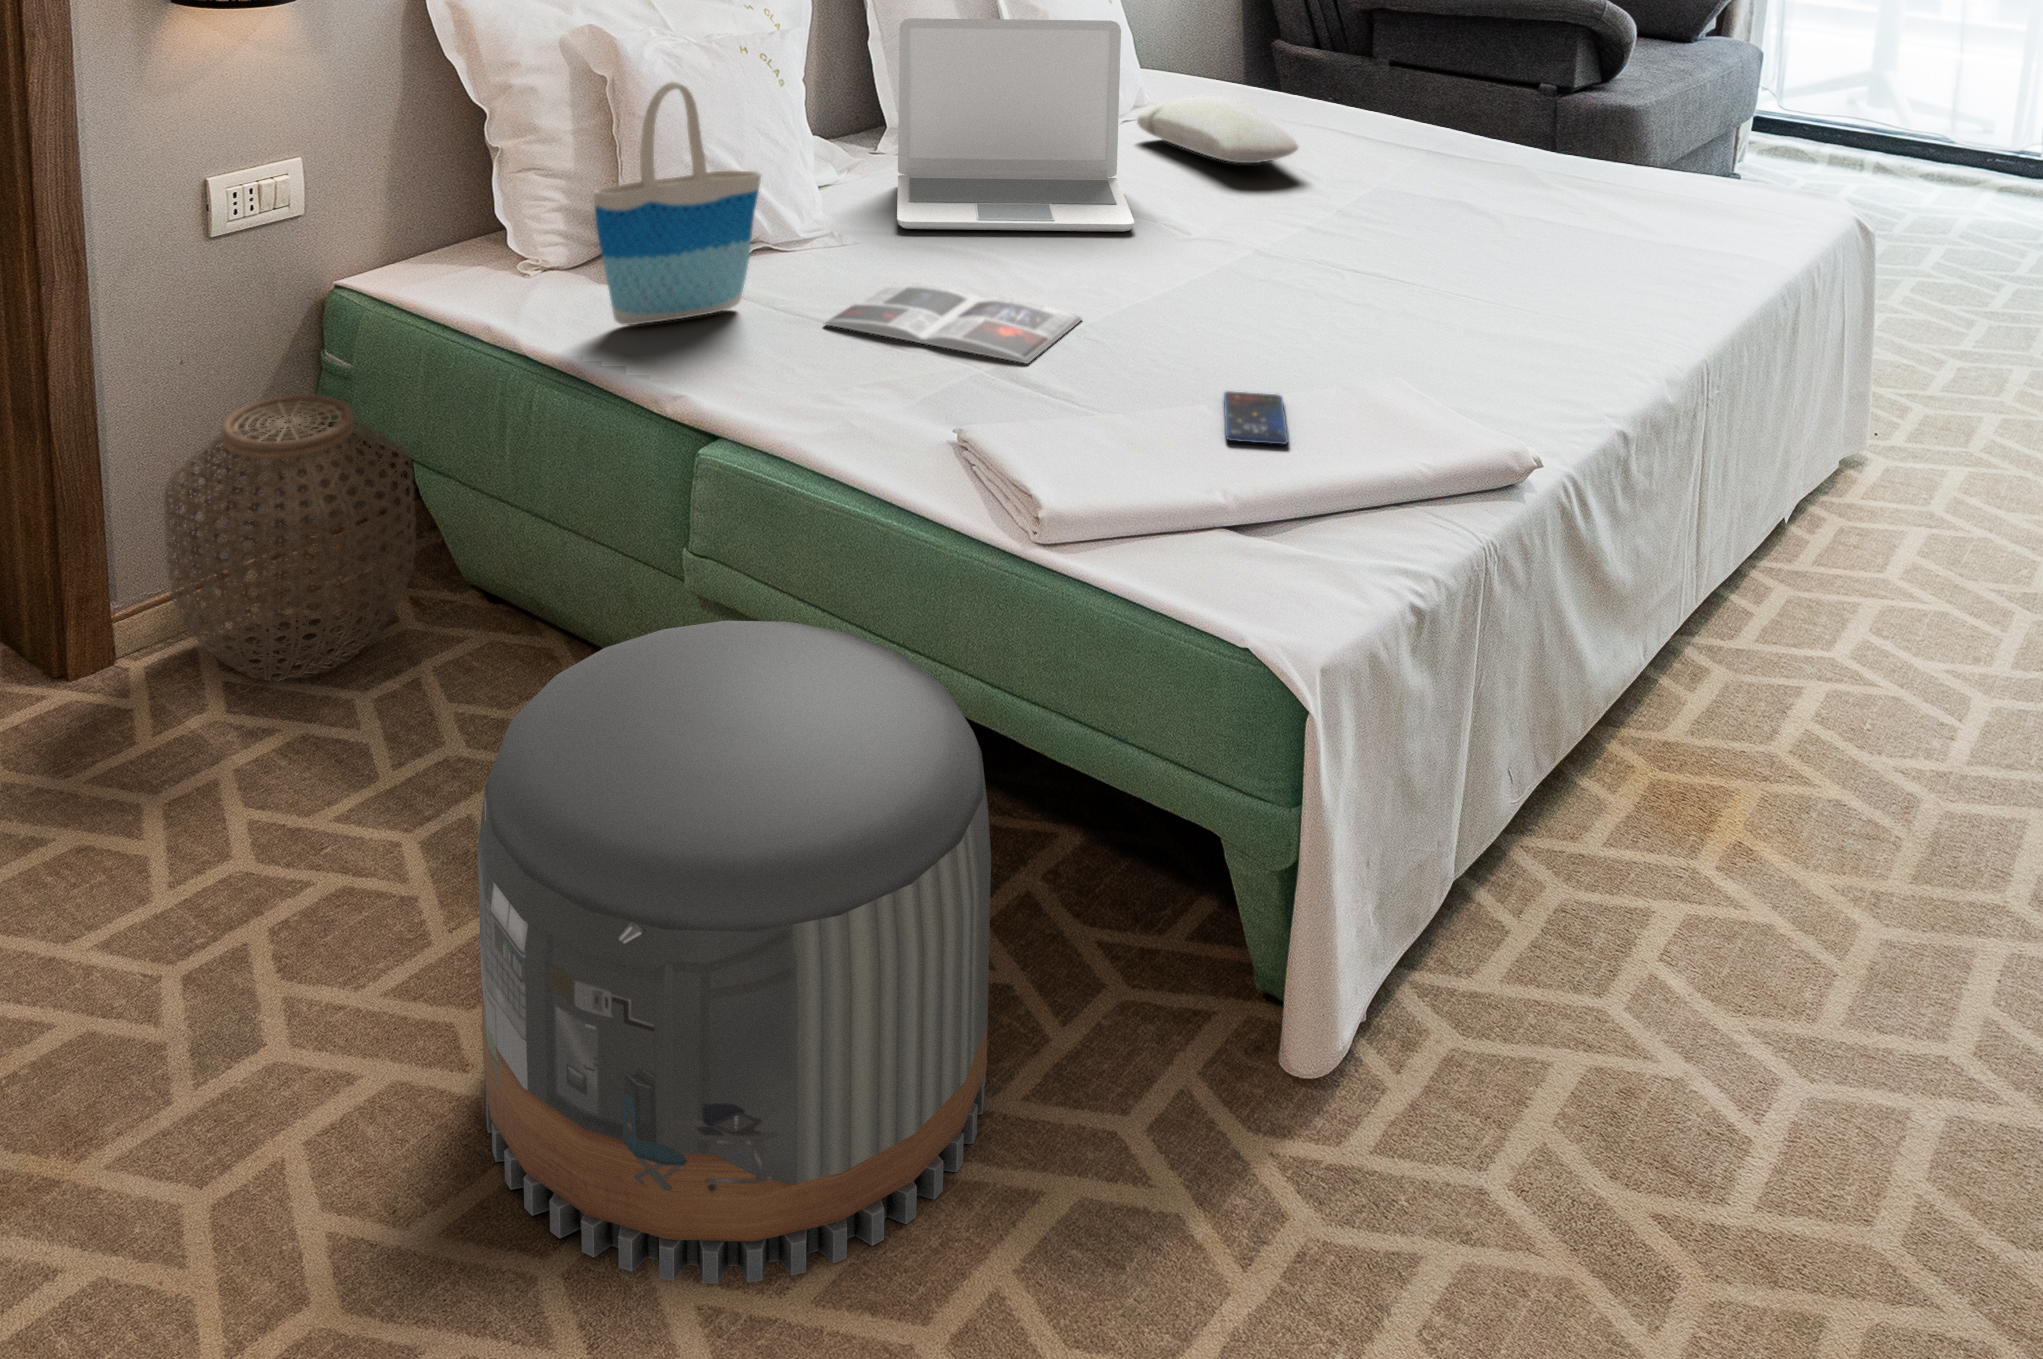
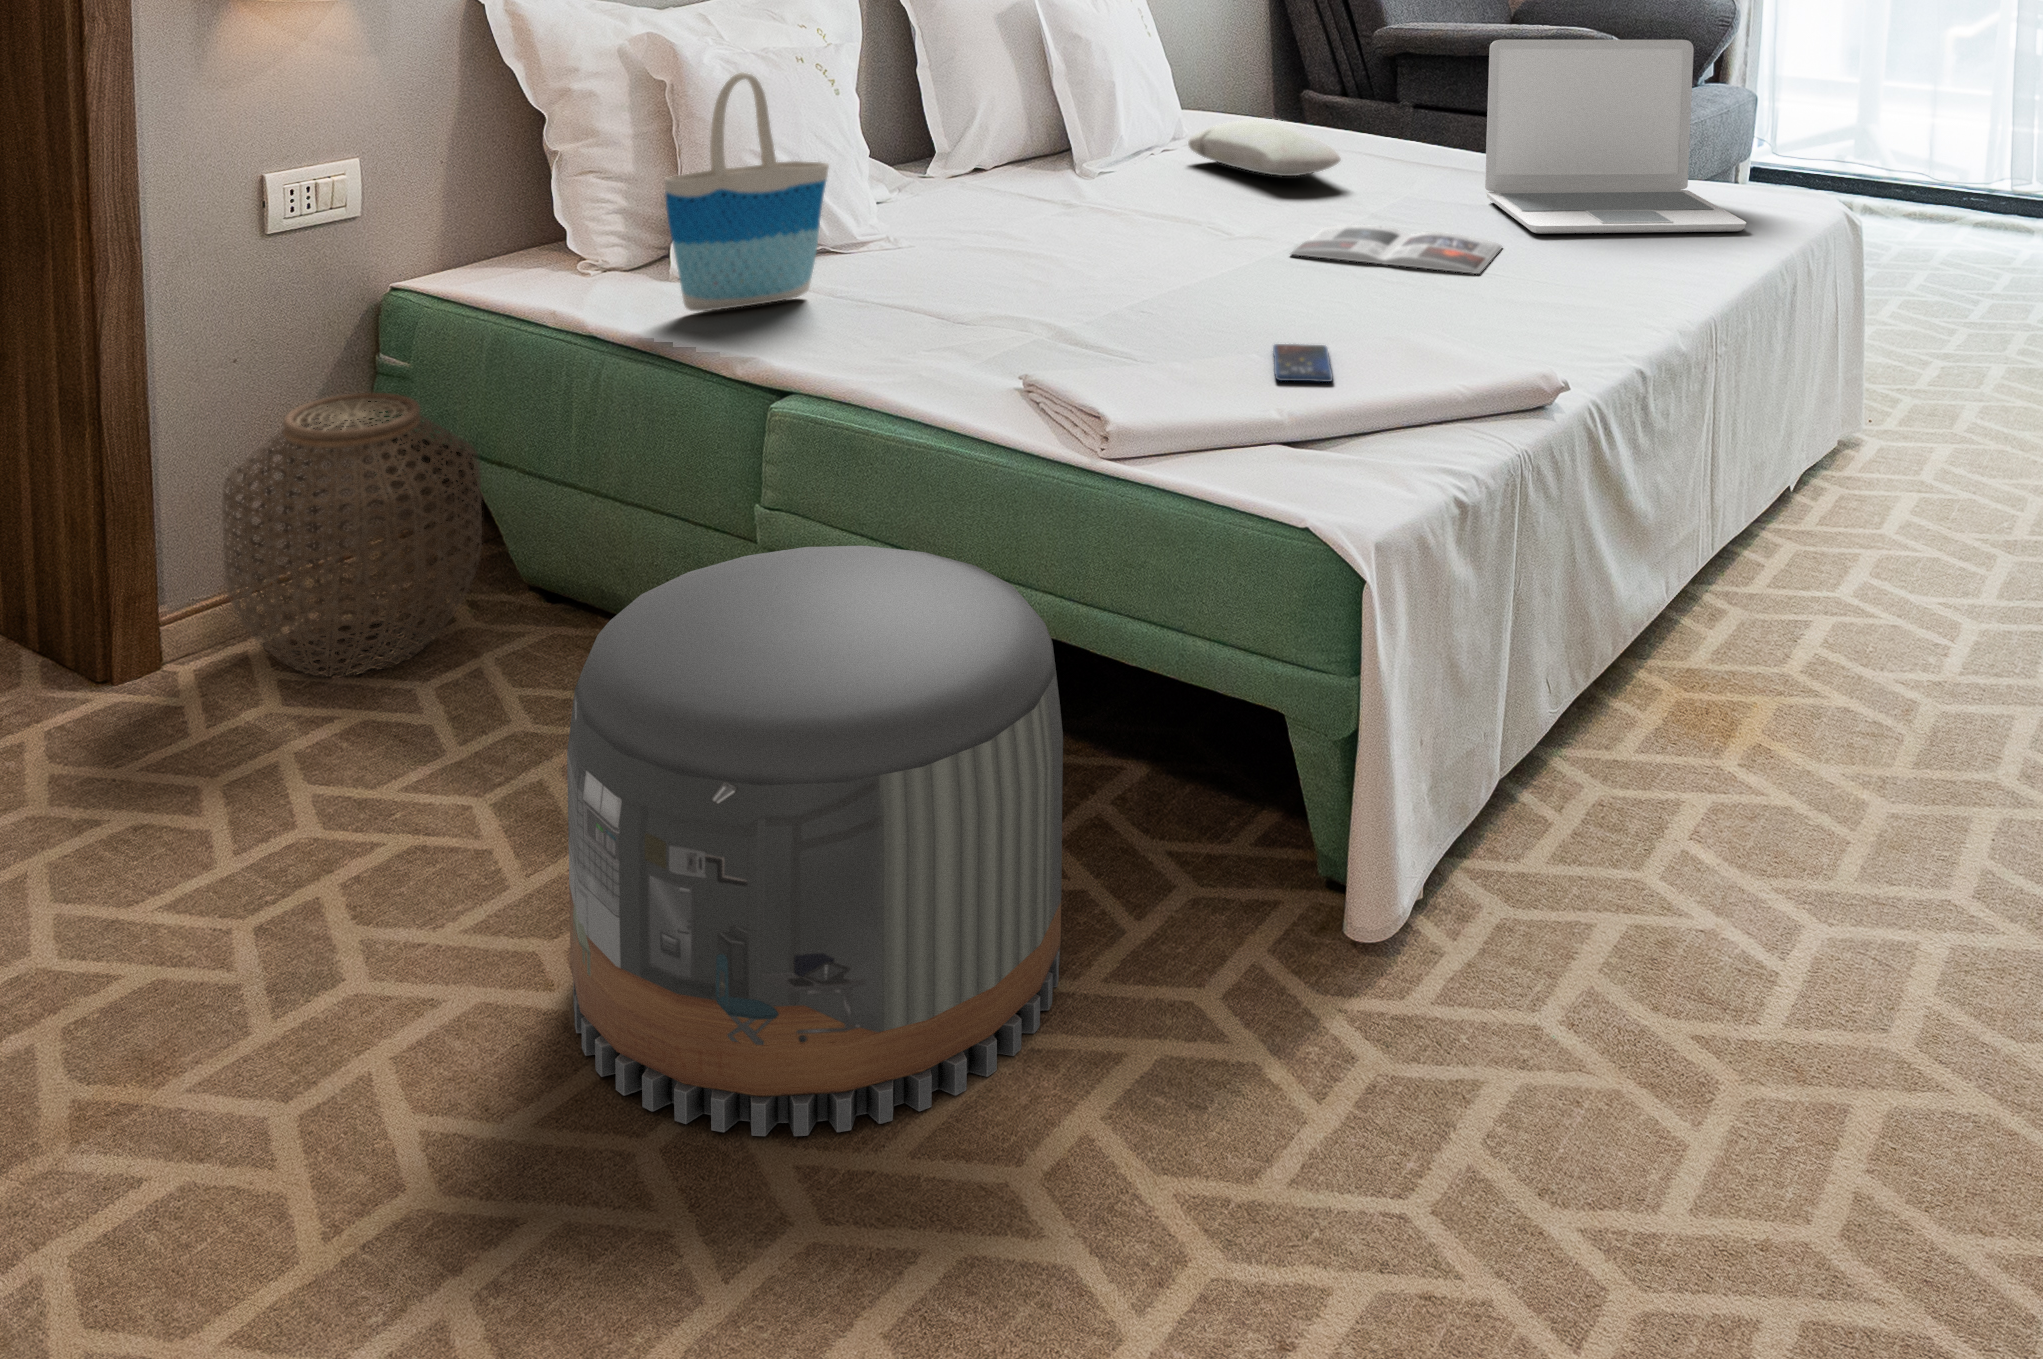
laptop: present [897,18,1134,231] -> present [1485,40,1746,233]
magazine: present [825,281,1081,363] -> present [1289,225,1502,274]

